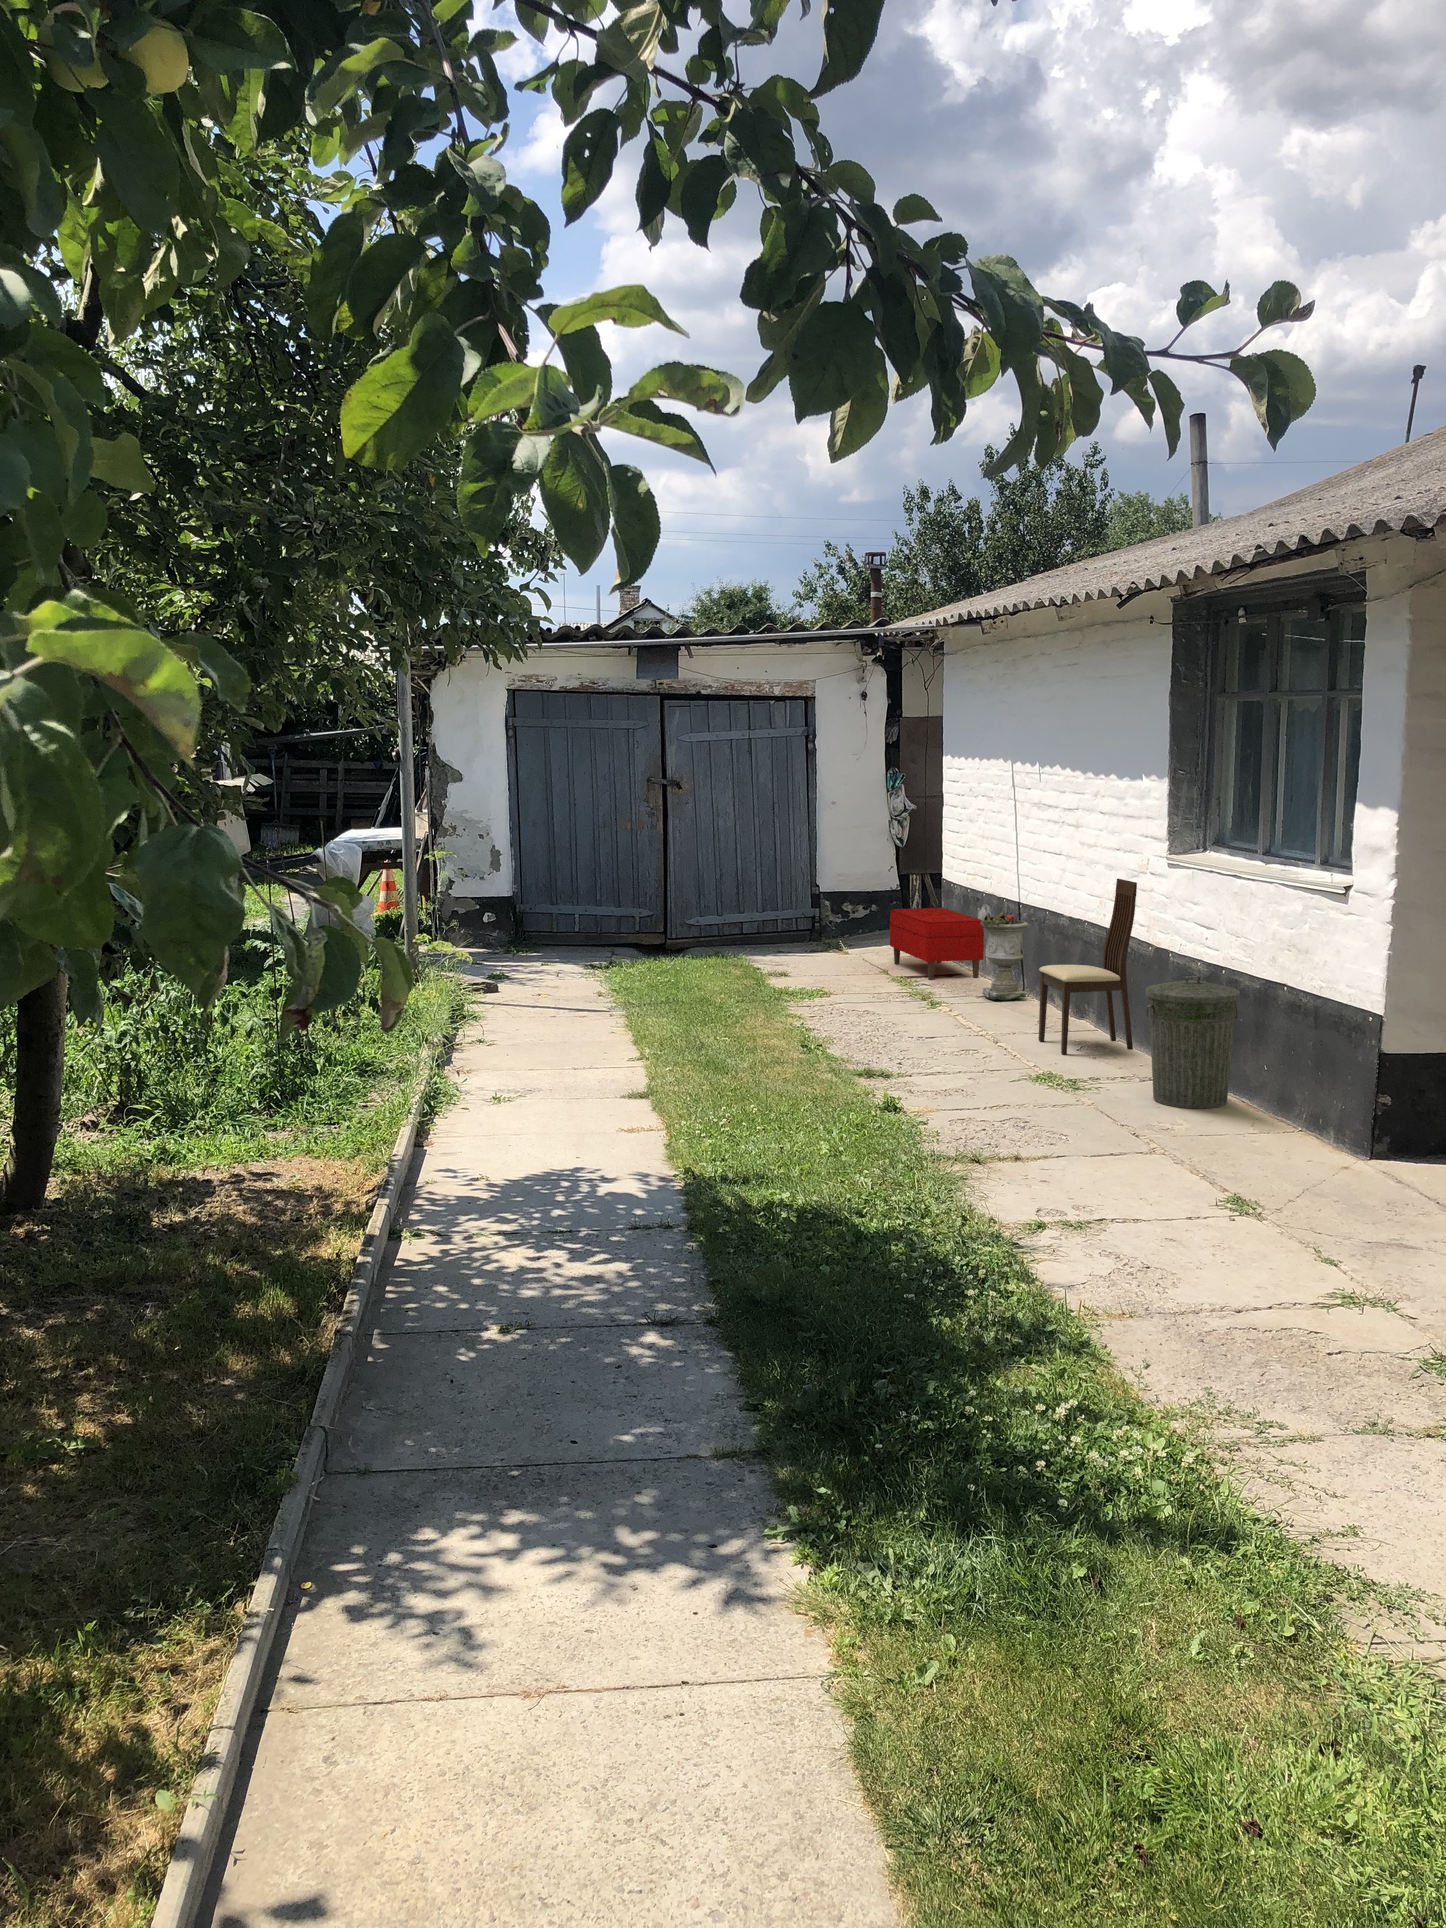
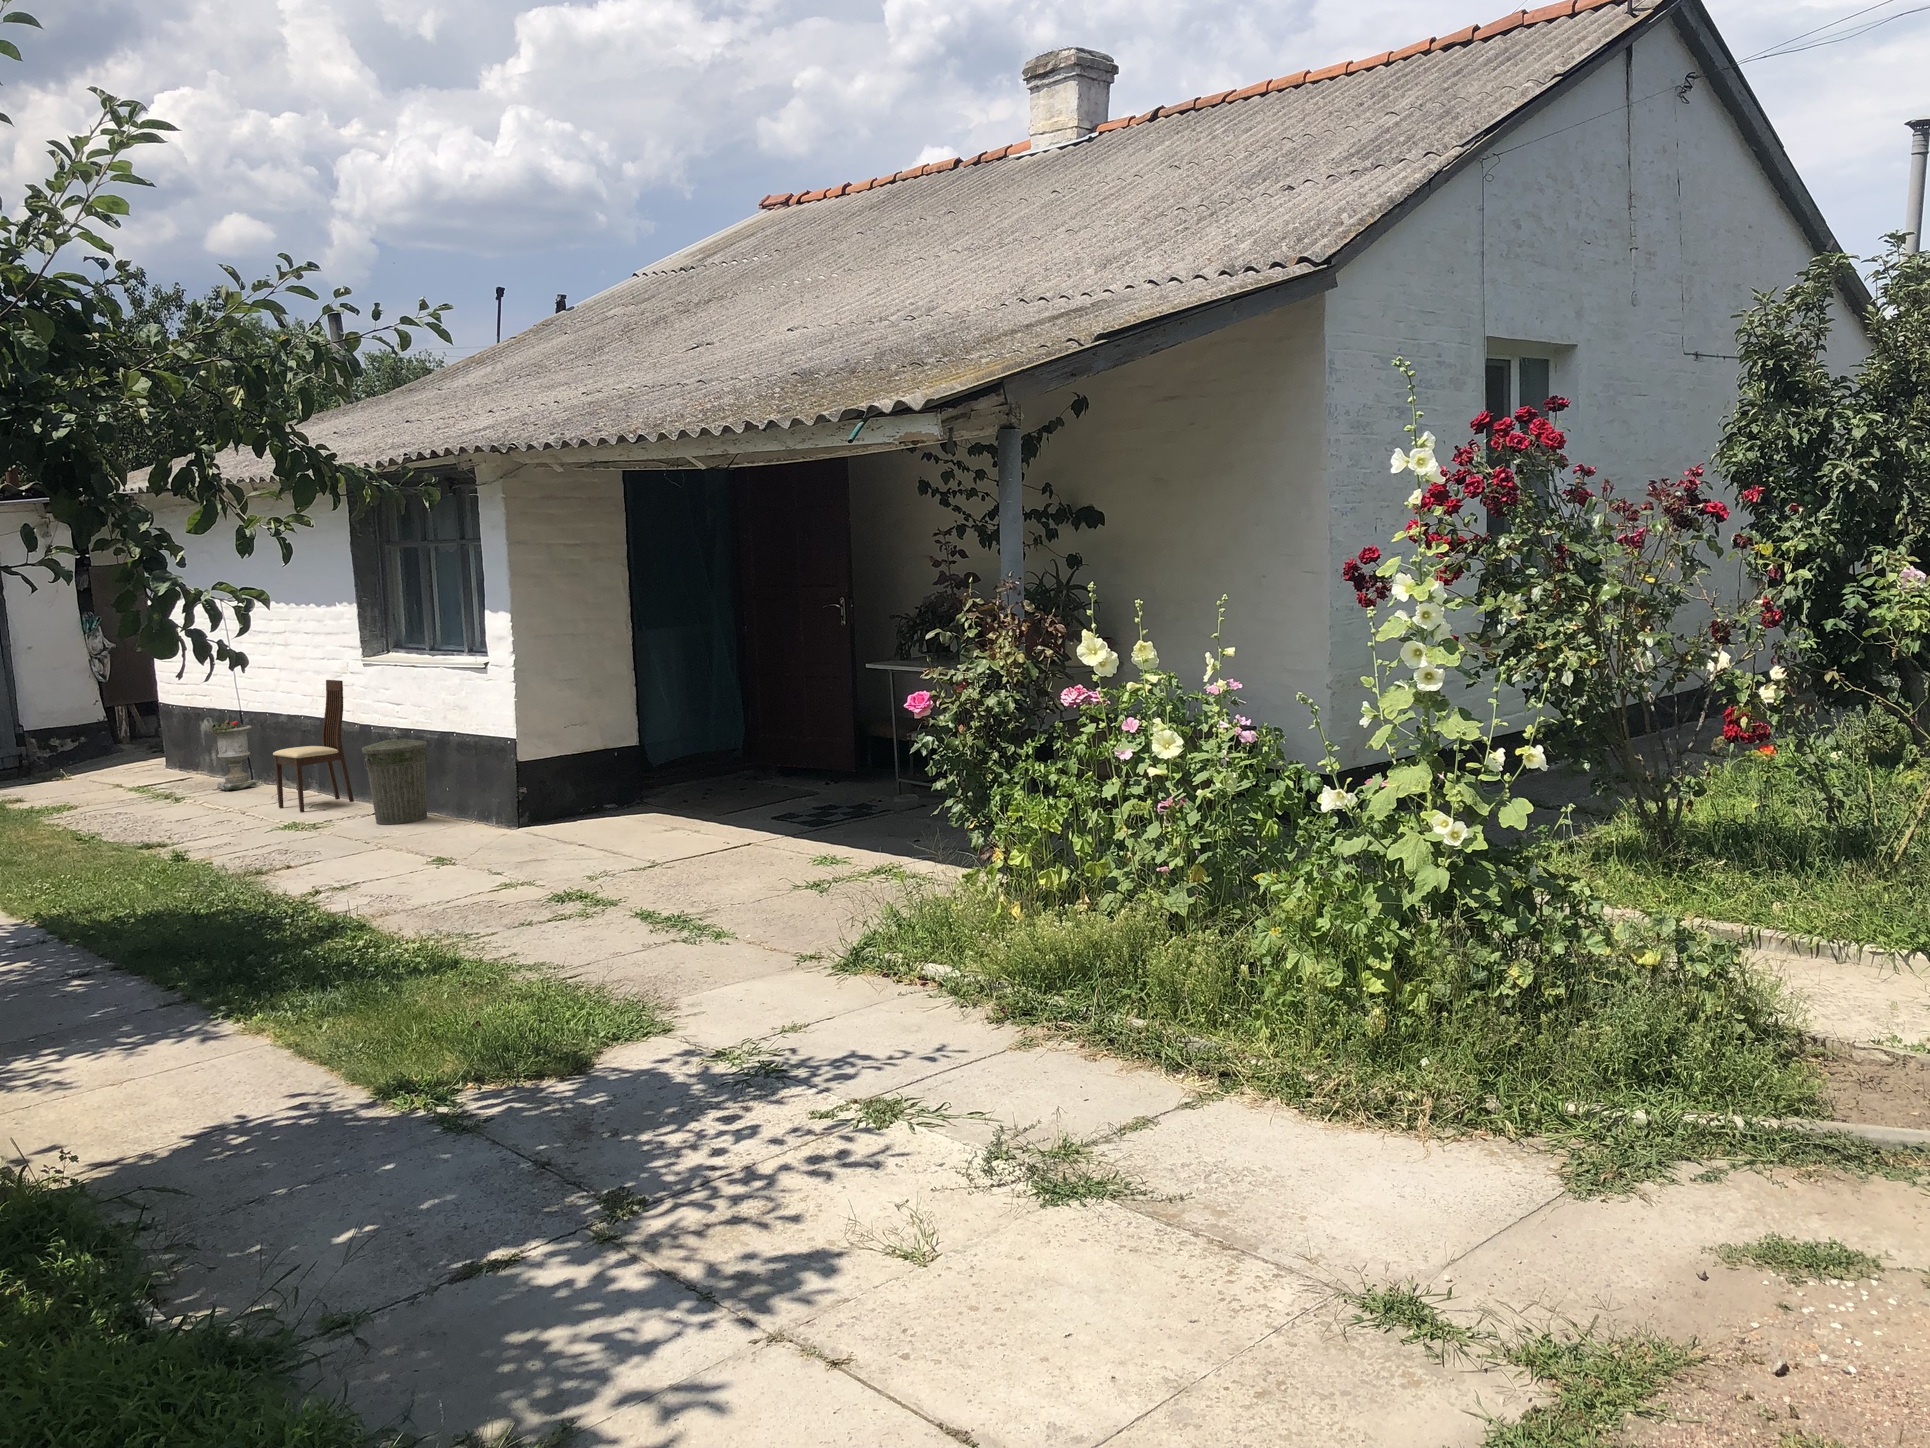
bench: present [890,908,984,980] -> none [112,727,210,787]

